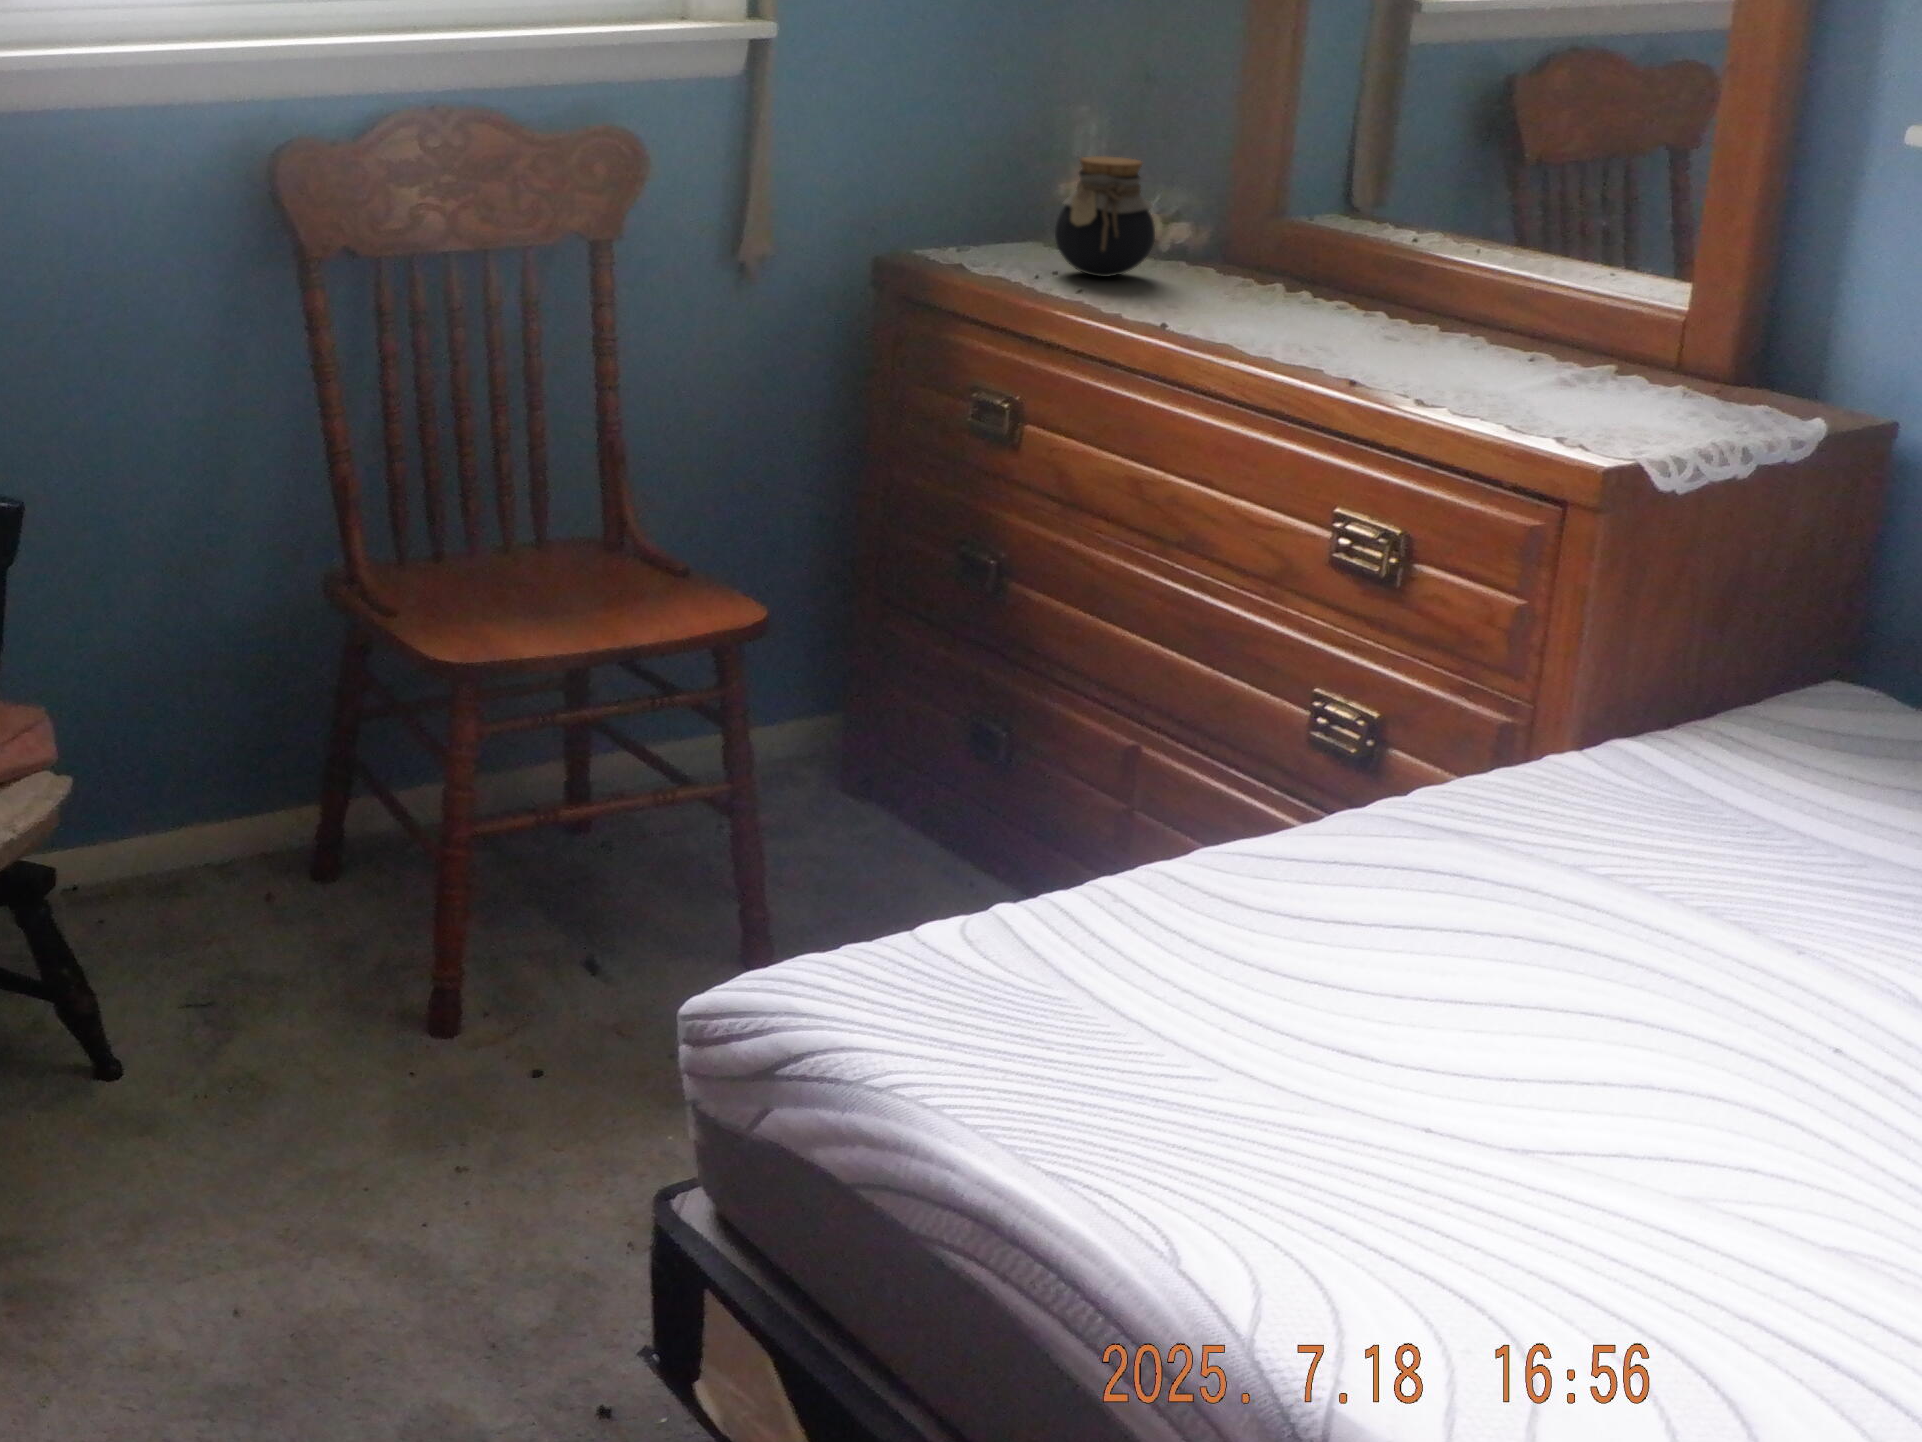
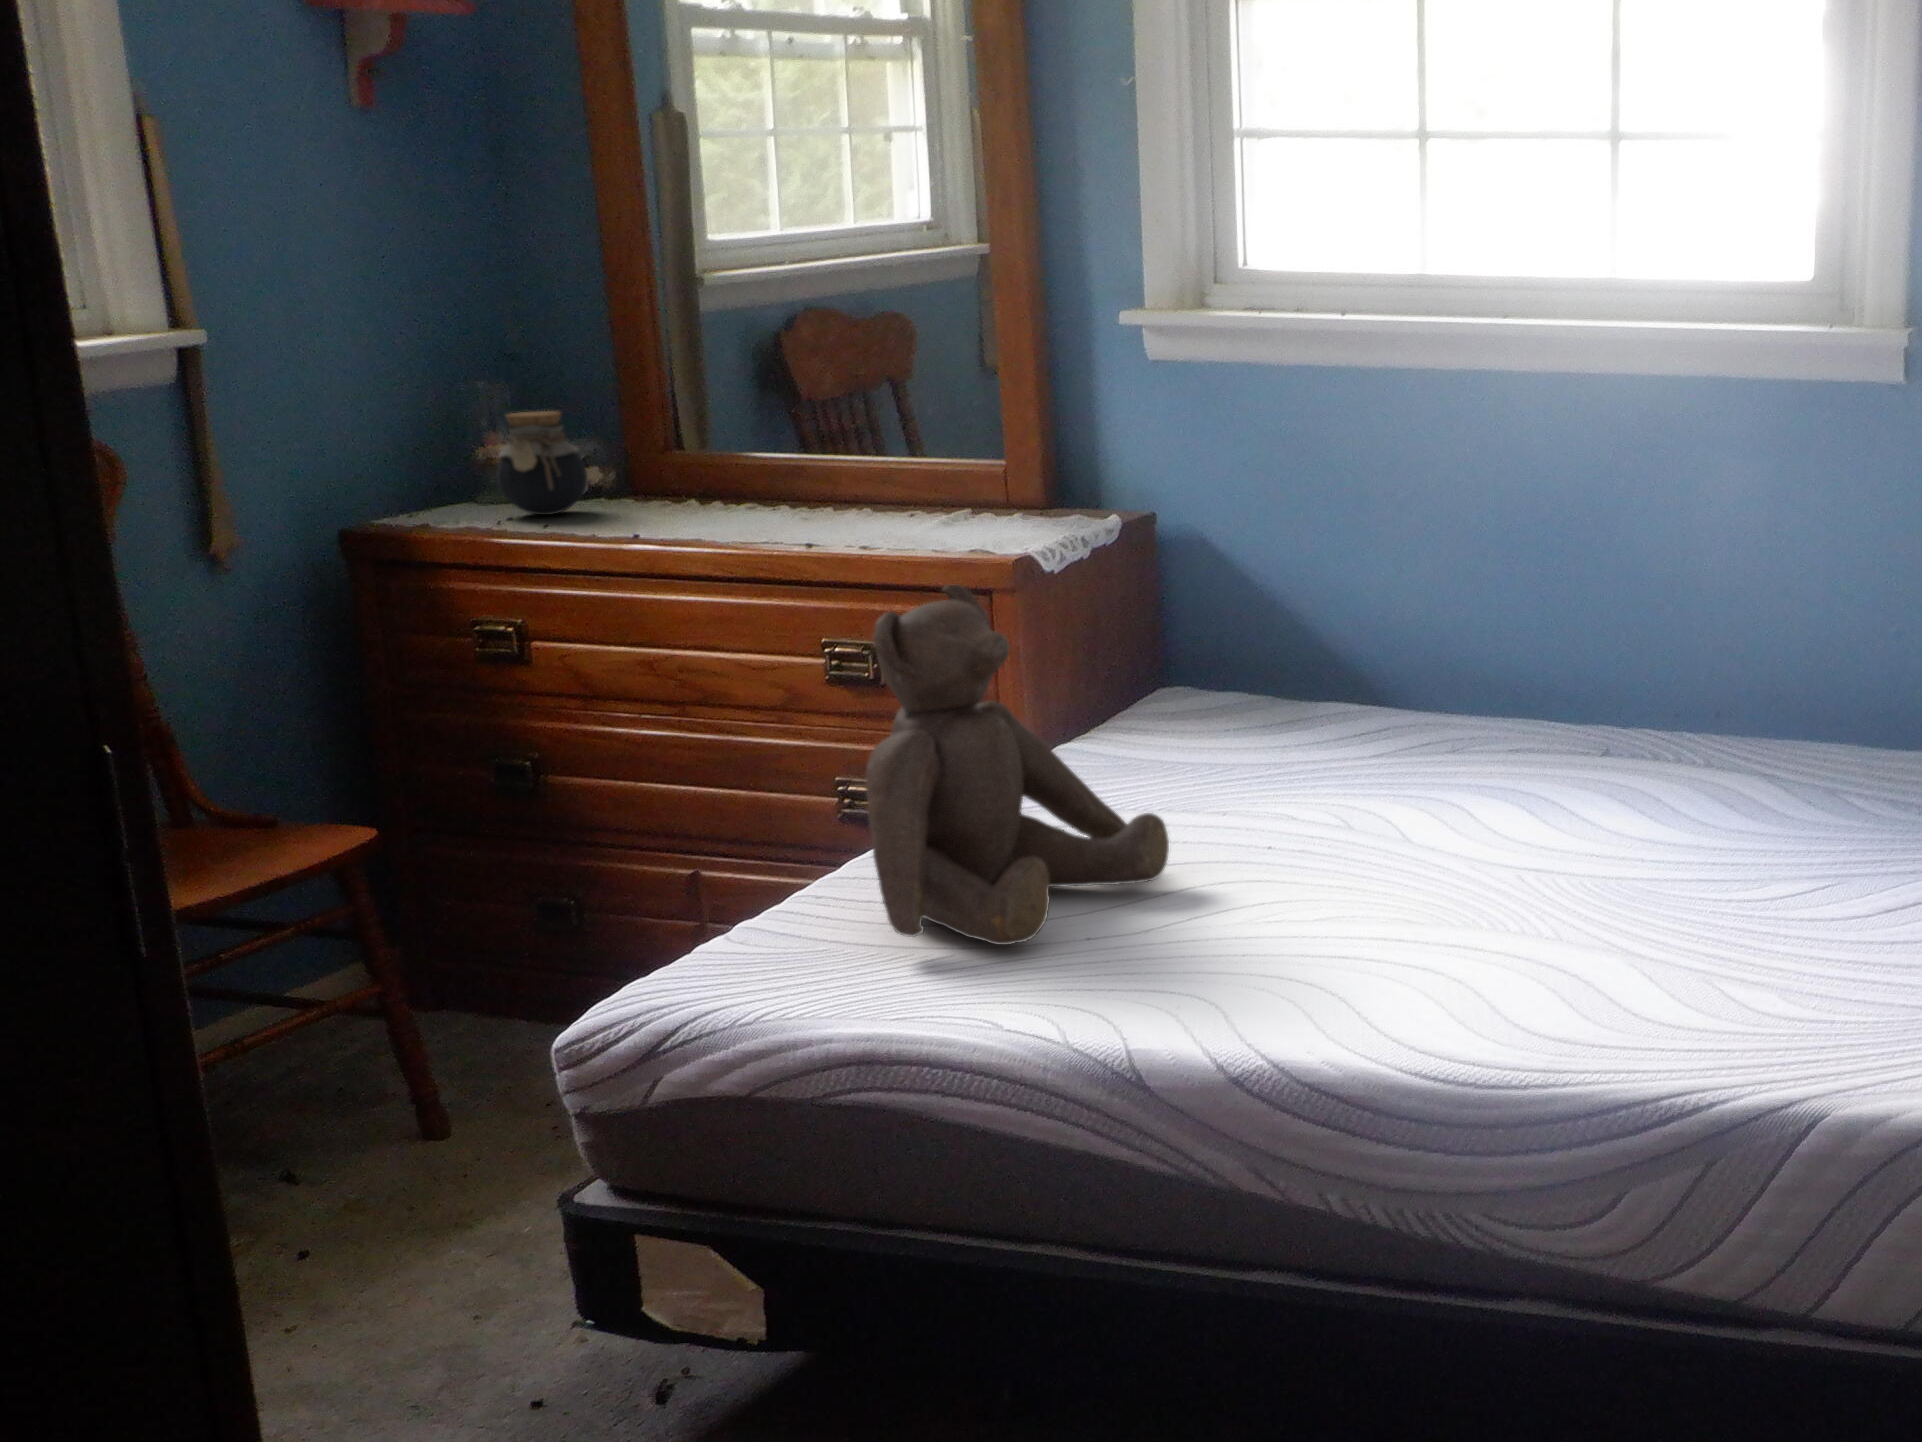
teddy bear: none [1131,545,1626,1111] -> present [865,585,1169,945]

